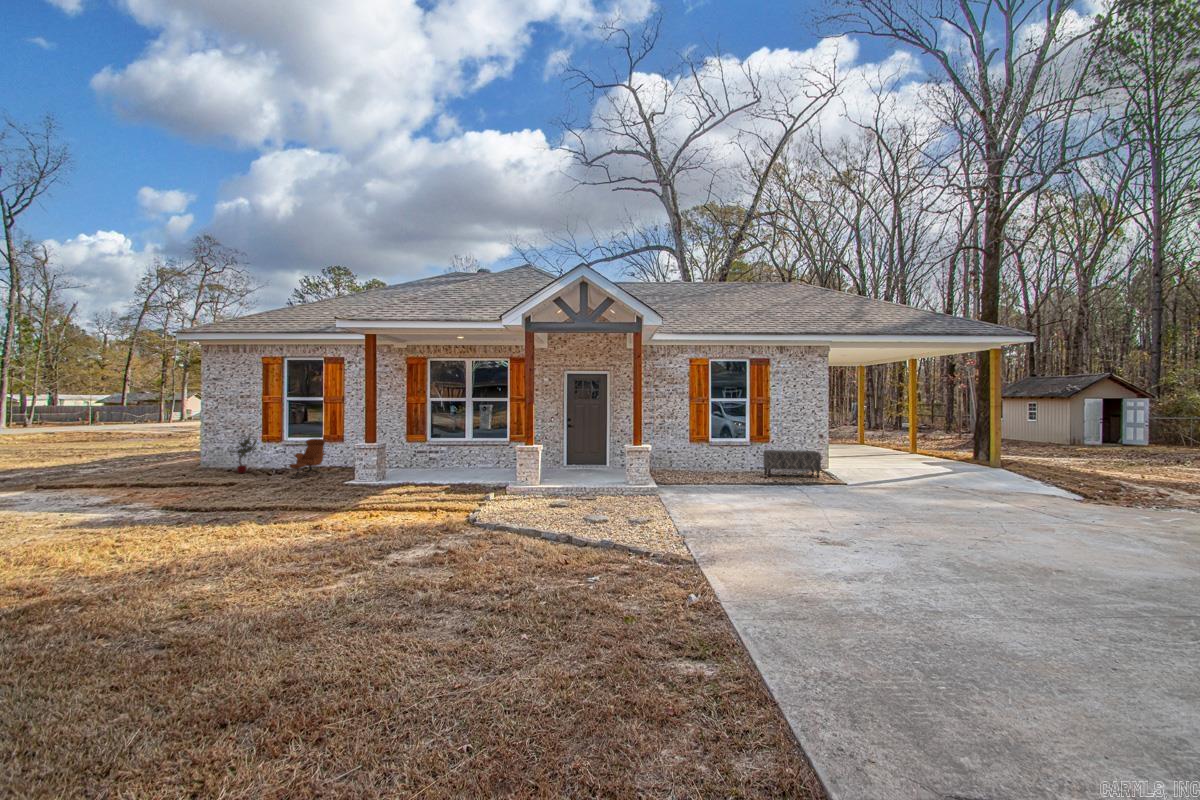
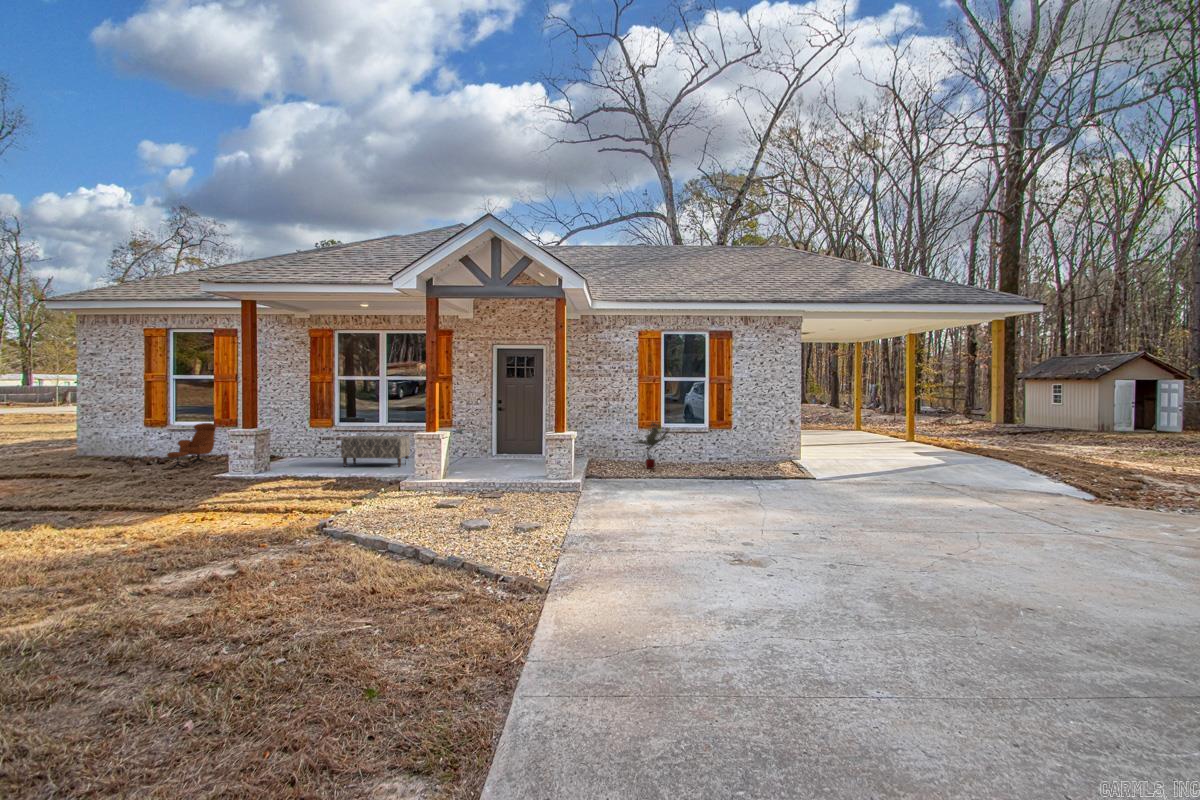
potted tree: present [228,435,257,473] -> present [632,421,669,469]
bench: present [763,450,821,478] -> present [341,436,410,467]

